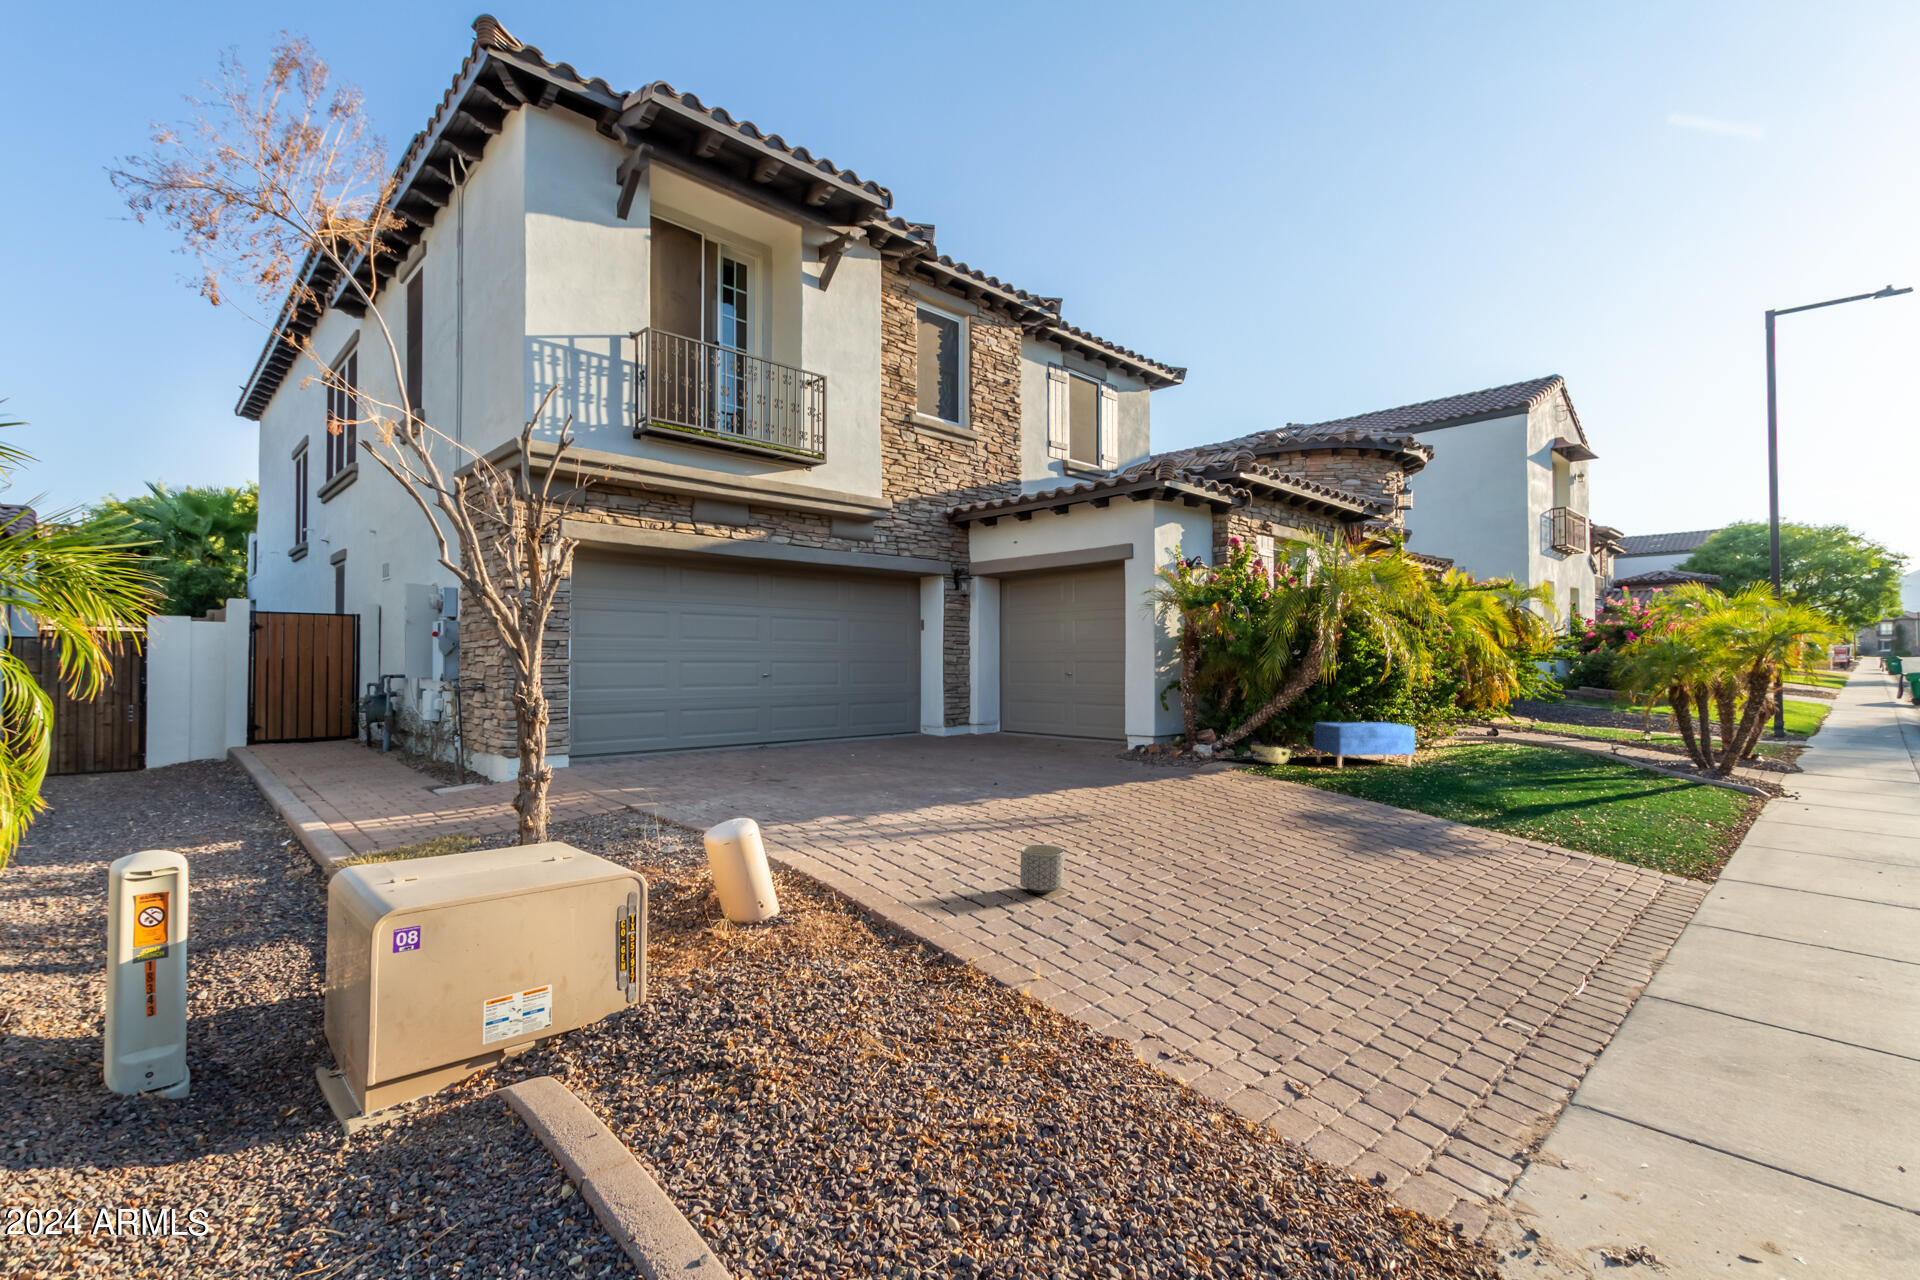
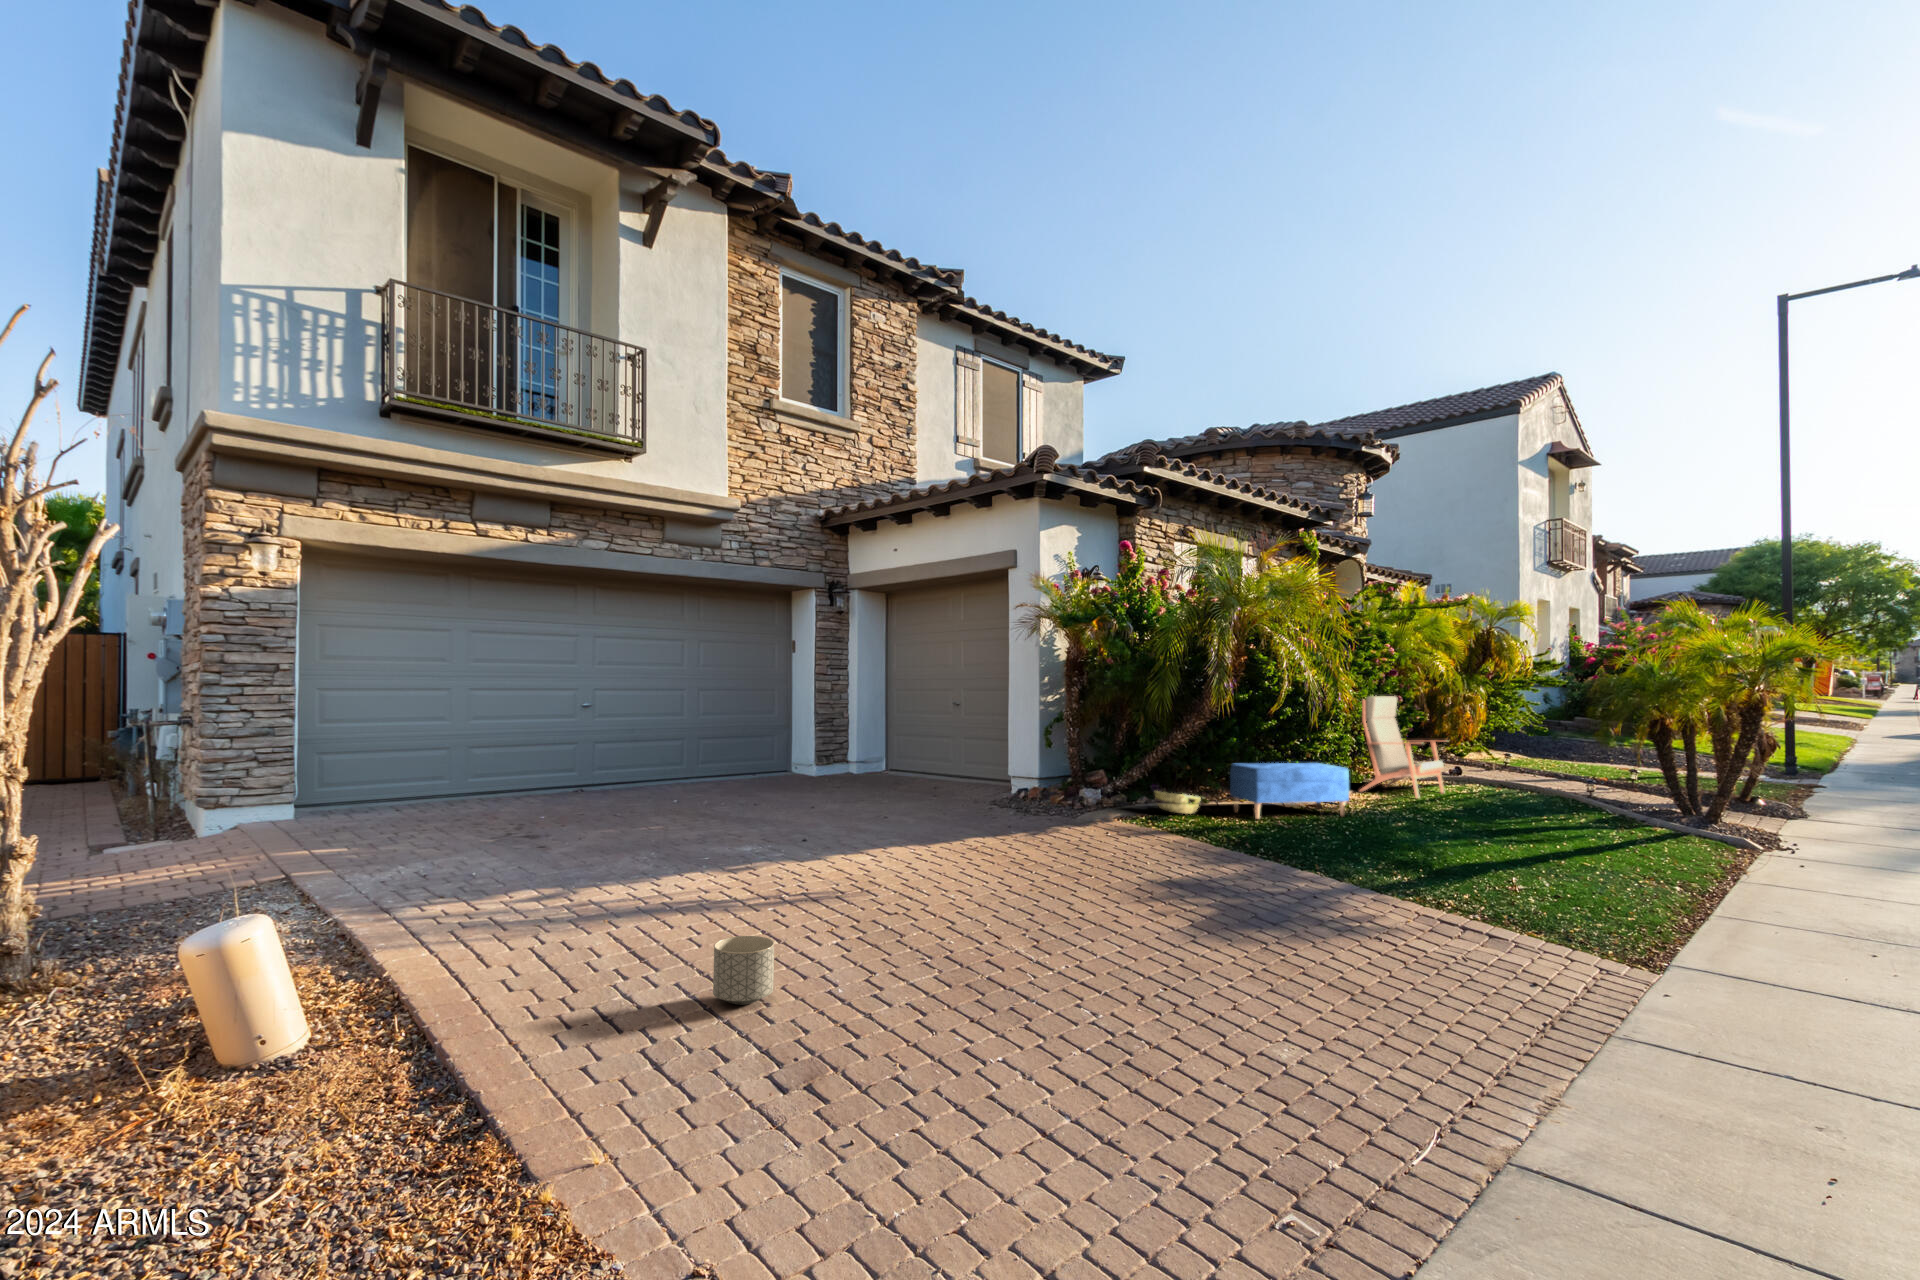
lounge chair: none [1416,667,1494,752] -> present [1360,696,1445,798]

